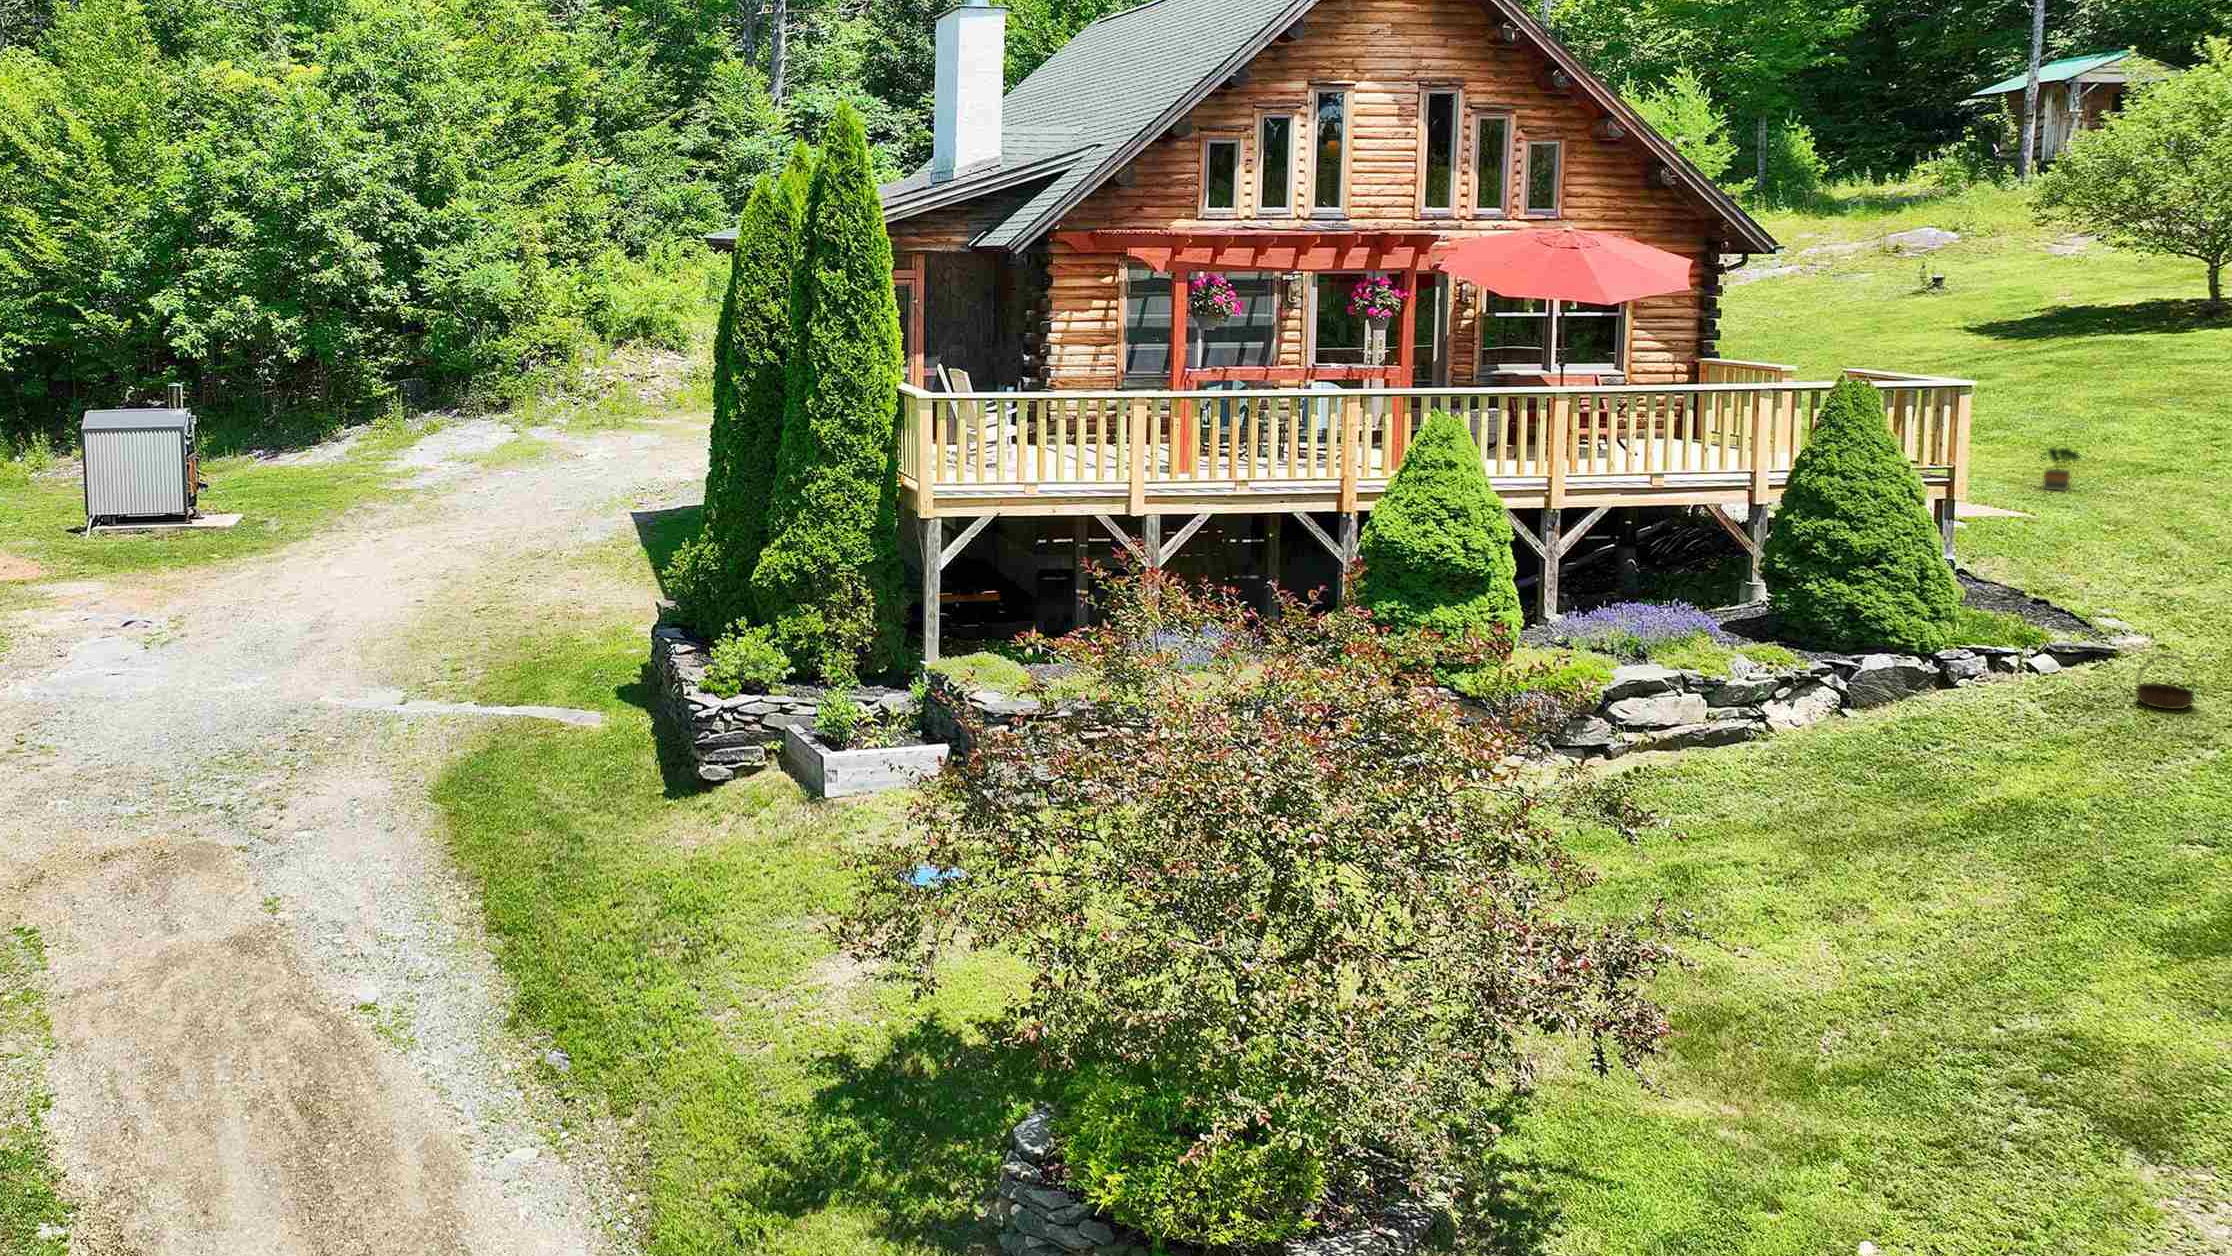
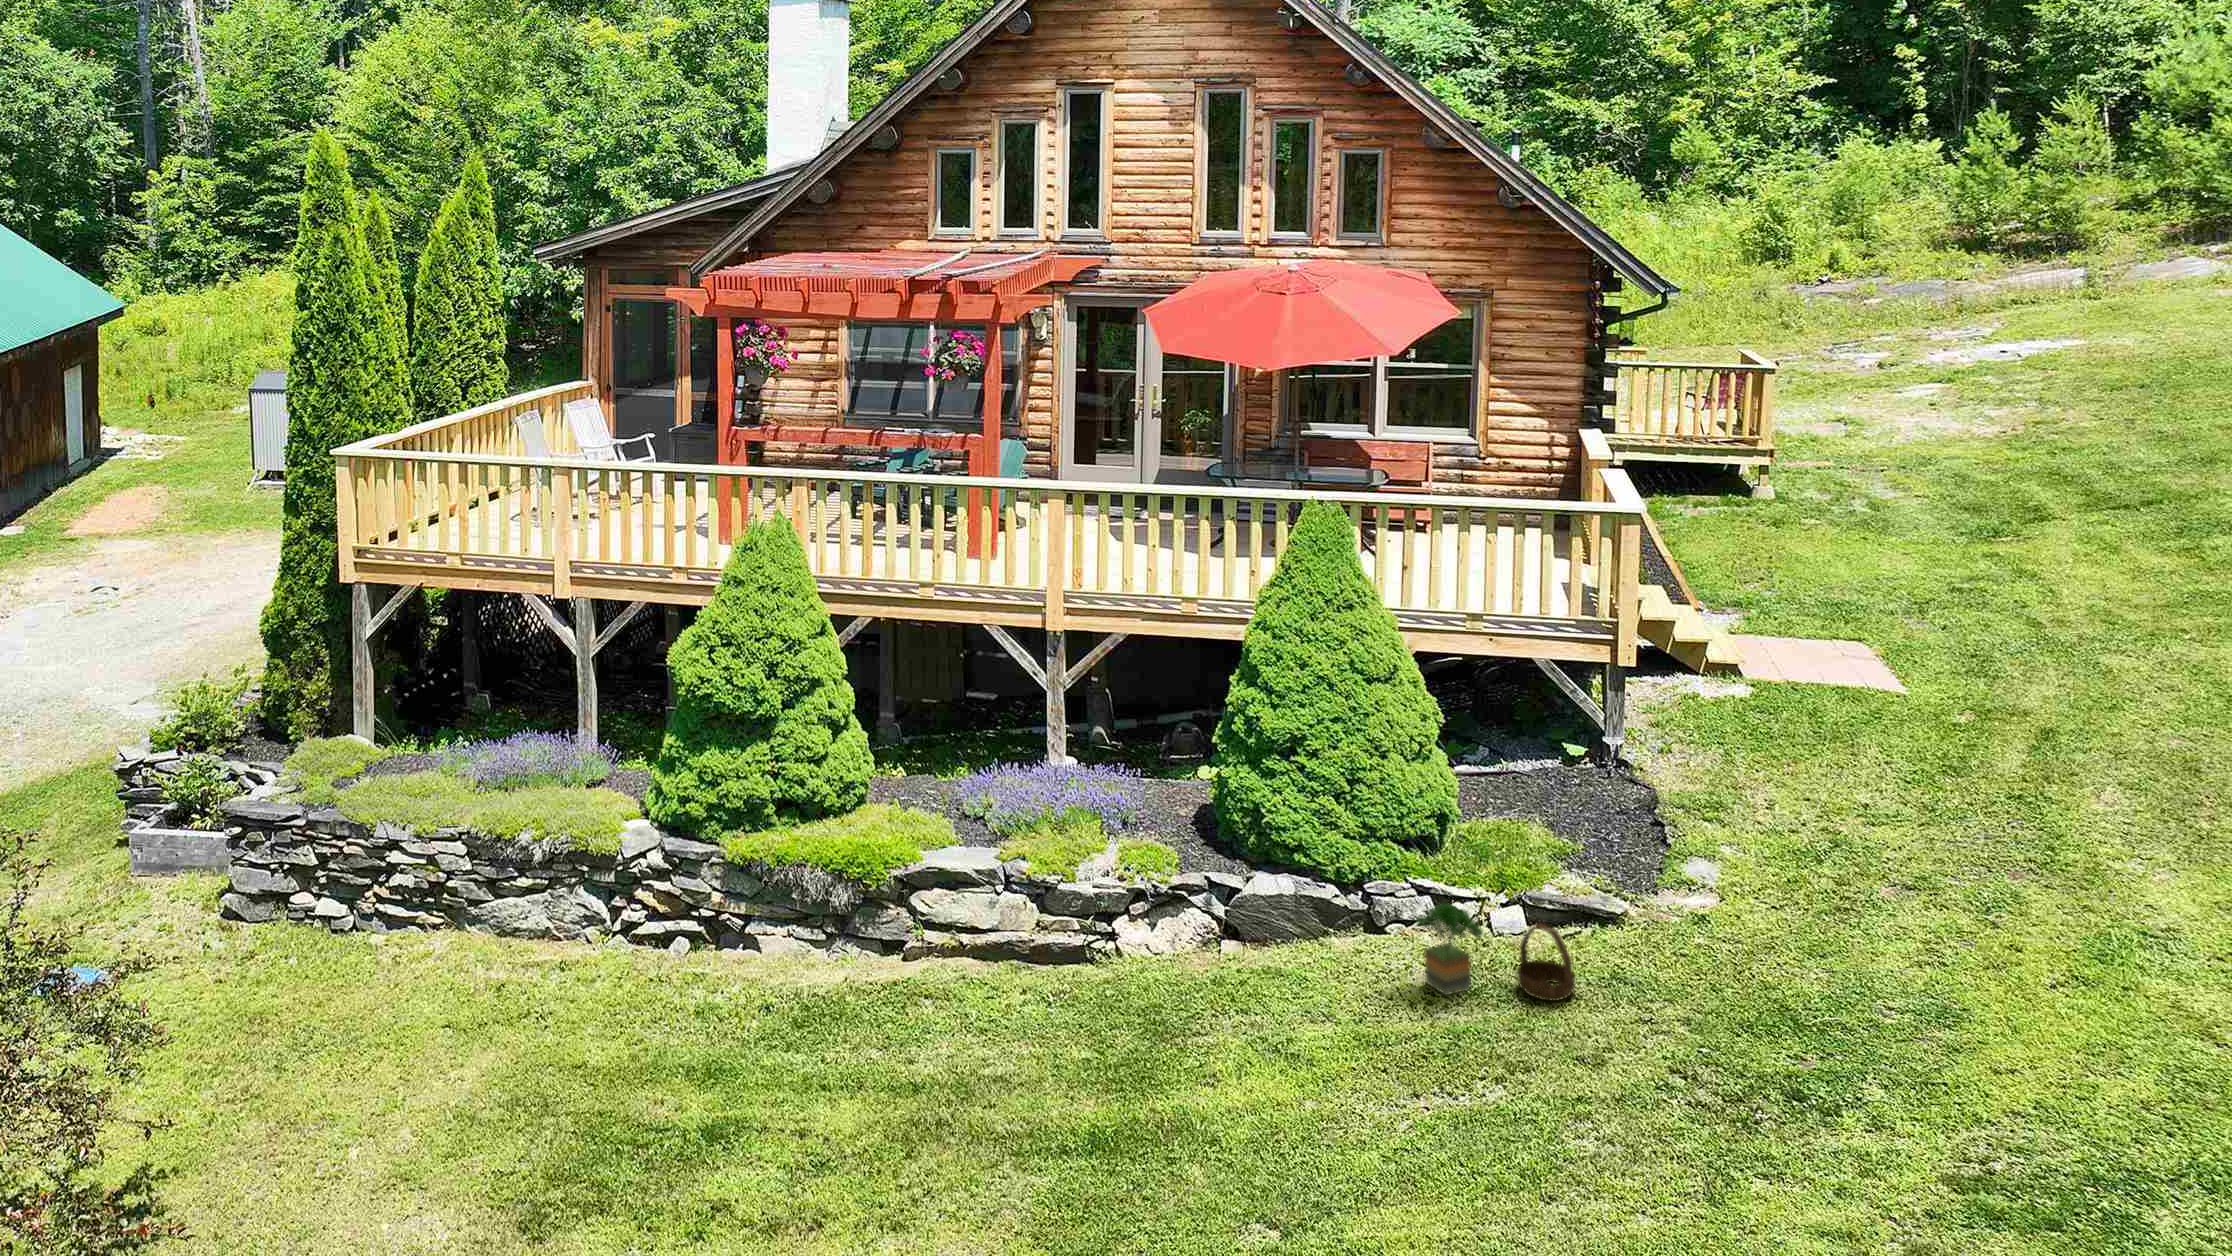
potted tree: present [2041,448,2079,491] -> present [1416,904,1483,995]

